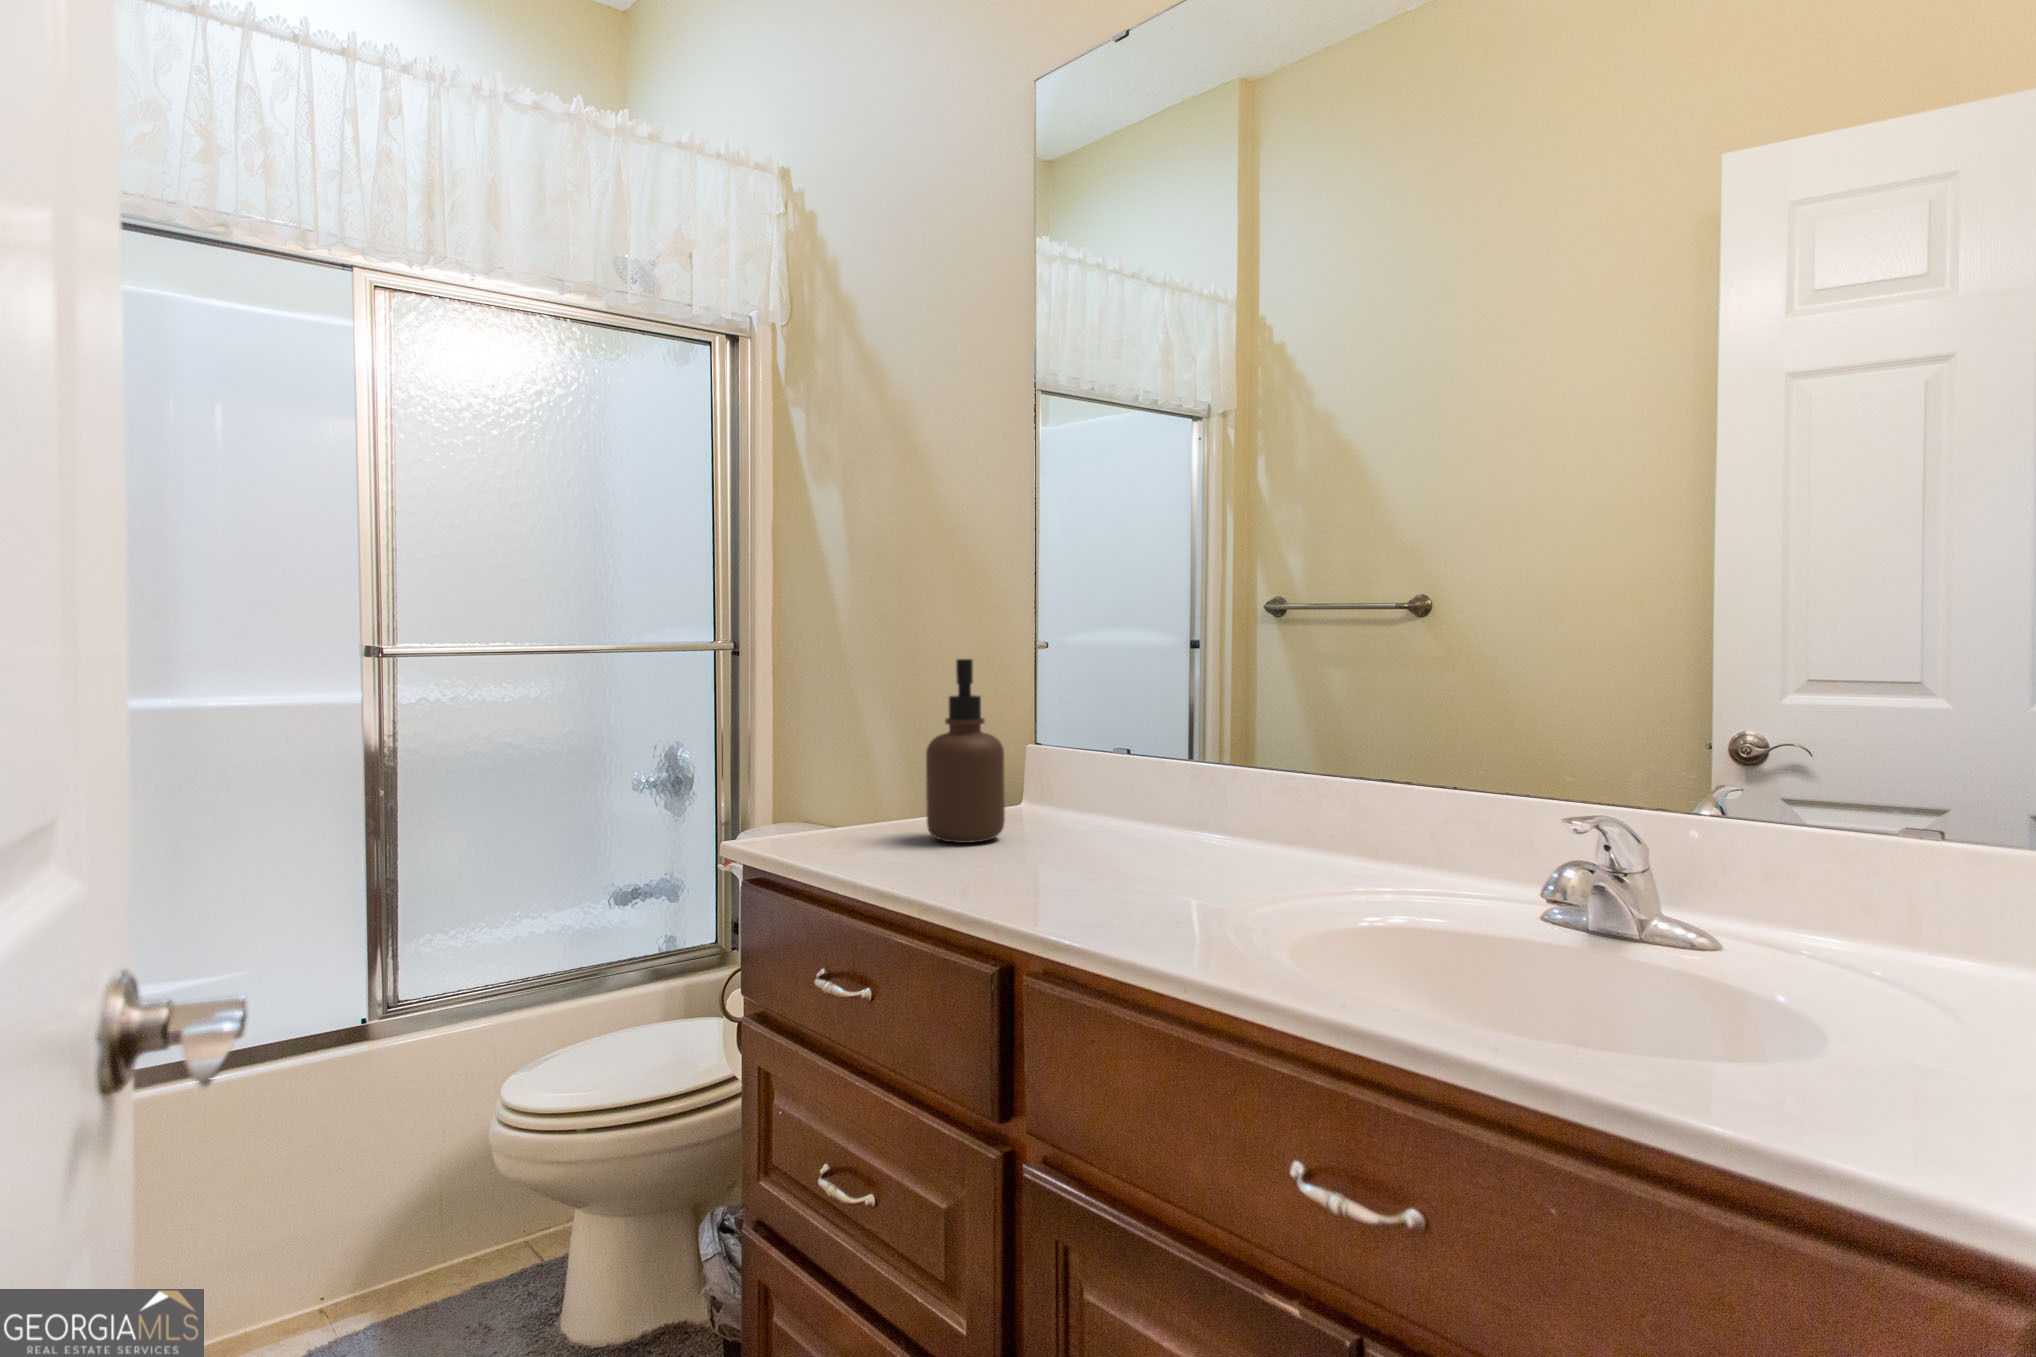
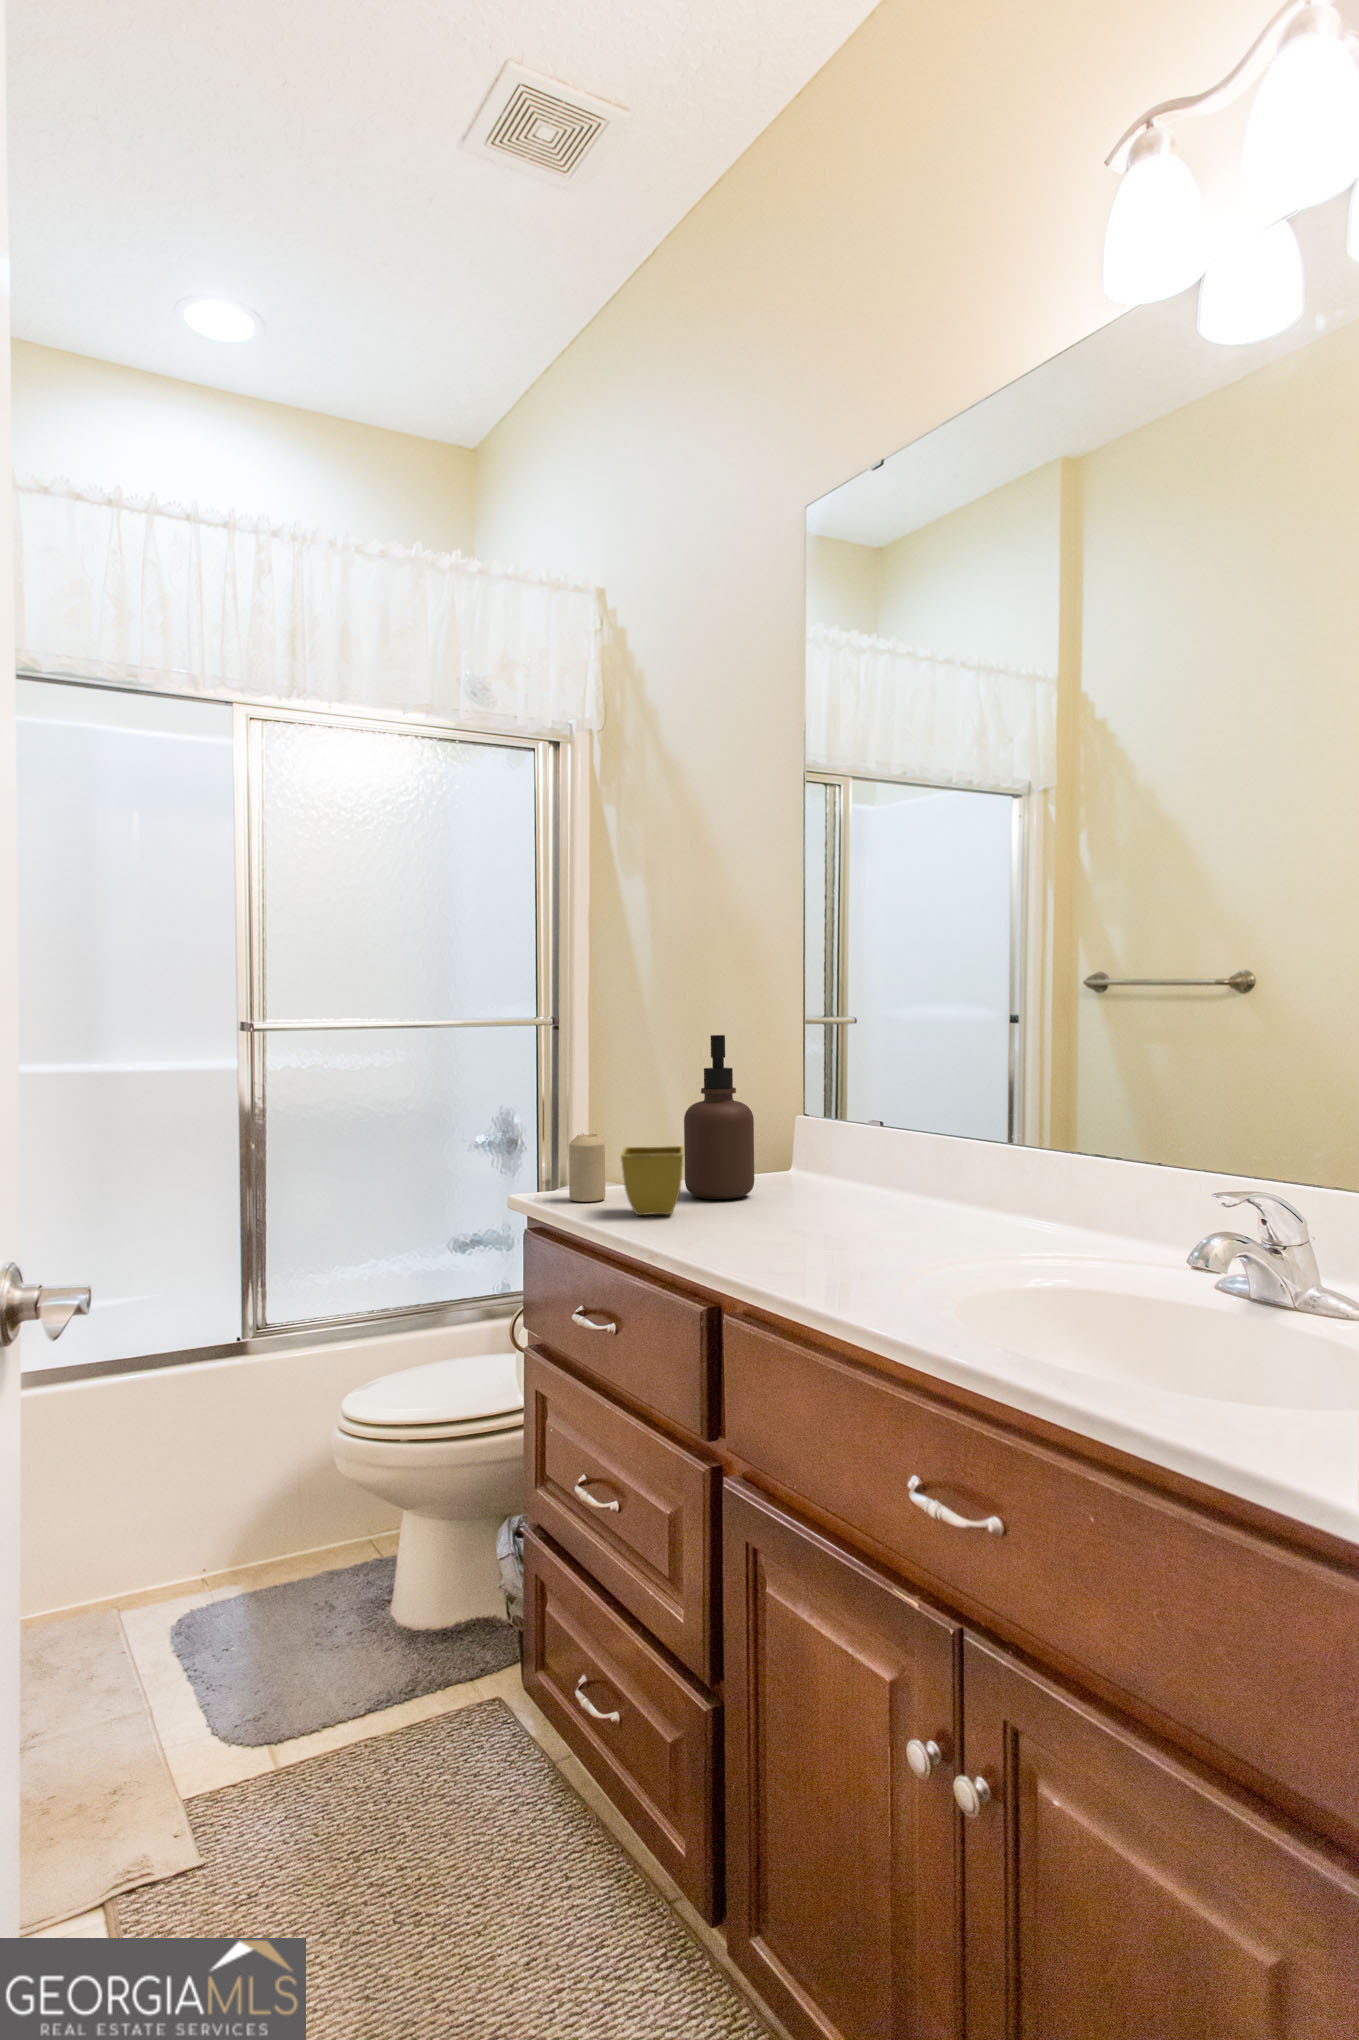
candle: none [795,772,837,850] -> present [569,1134,605,1202]
flower pot: none [866,784,940,864] -> present [621,1146,684,1215]

